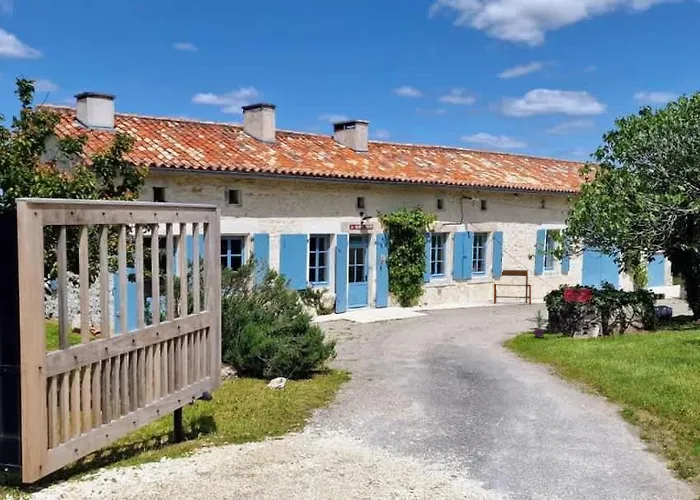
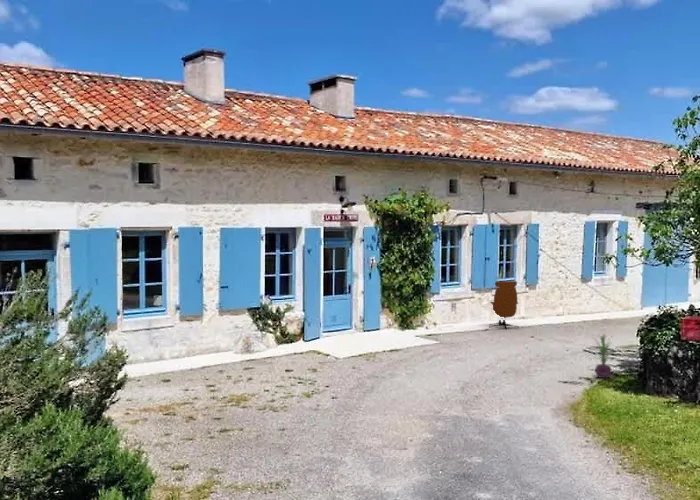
bench: present [494,270,531,304] -> none [527,276,579,322]
lounge chair: none [465,273,487,308] -> present [490,281,518,328]

